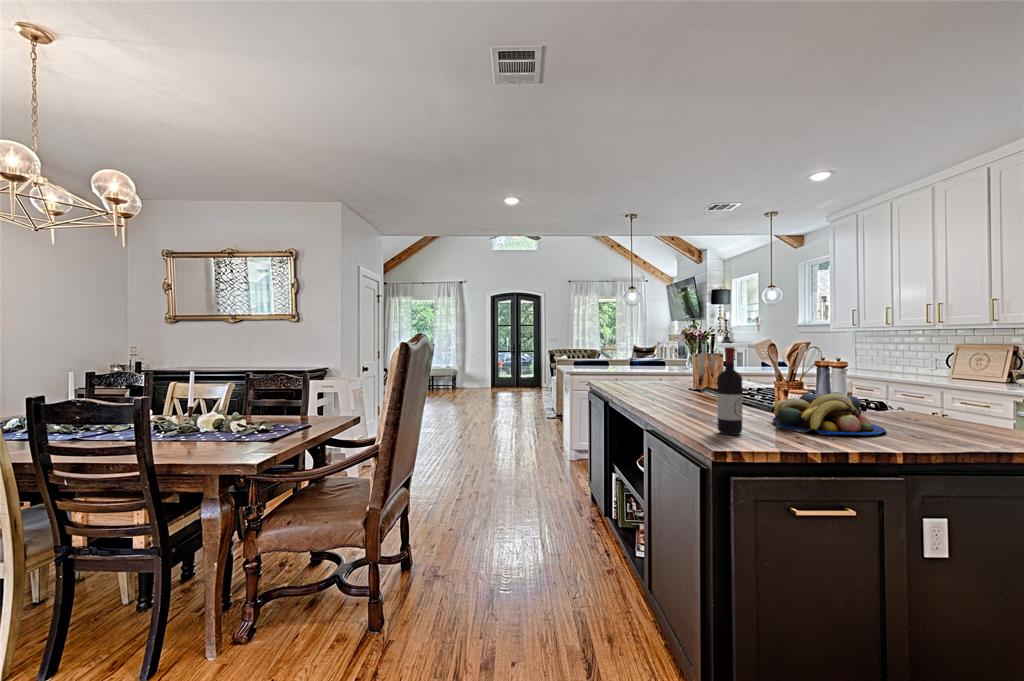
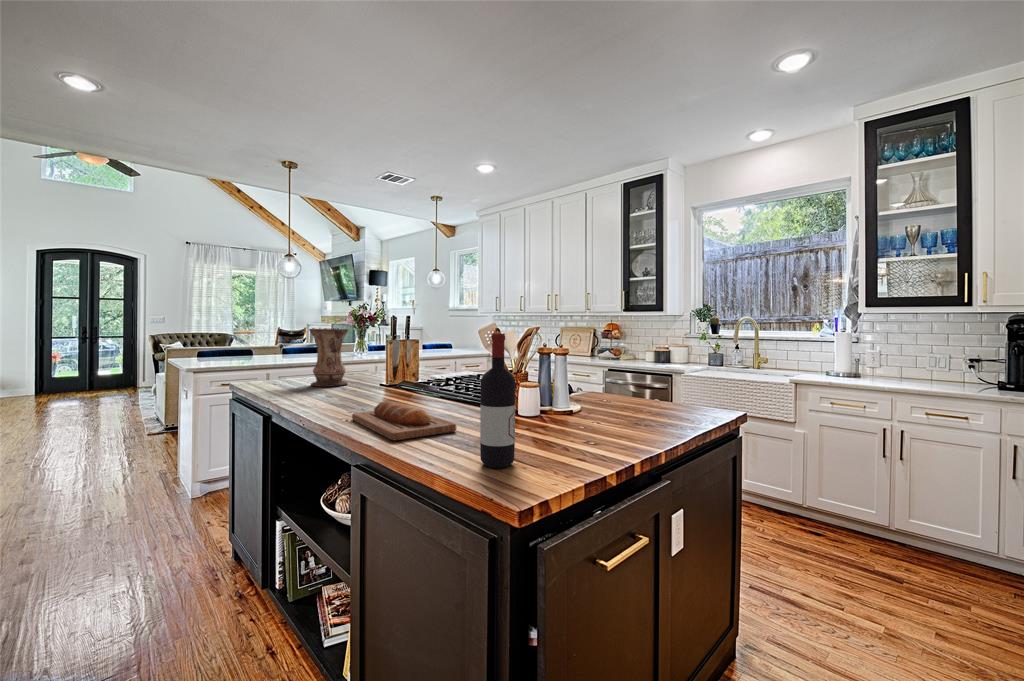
vase: none [639,345,667,387] -> present [309,329,348,387]
fruit bowl: present [773,392,886,435] -> none [519,385,636,444]
bread loaf: none [655,394,720,417] -> present [352,401,457,440]

